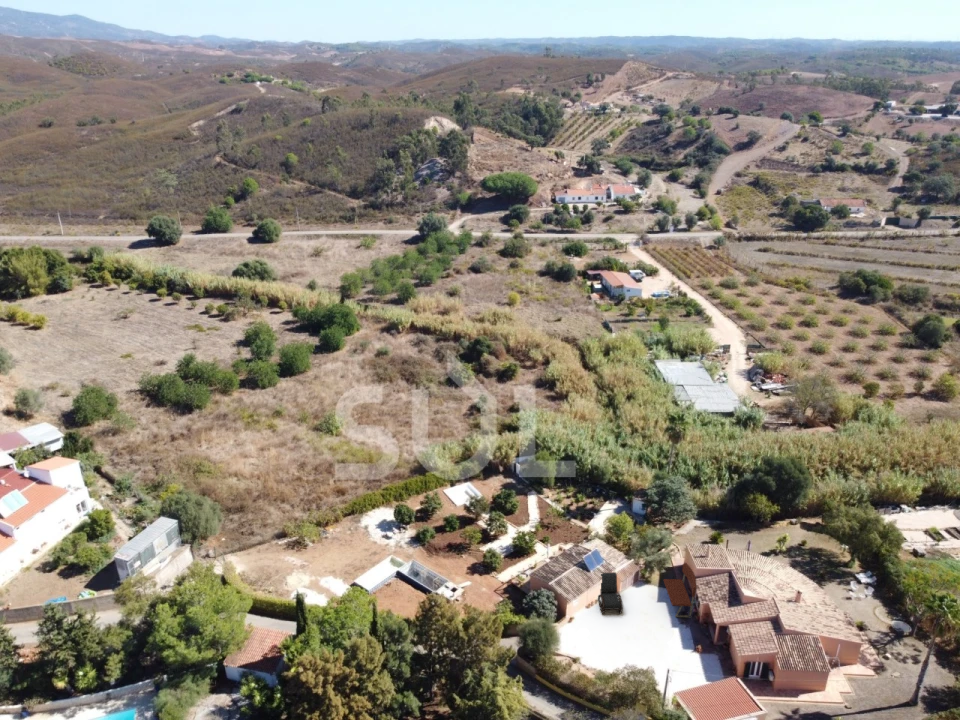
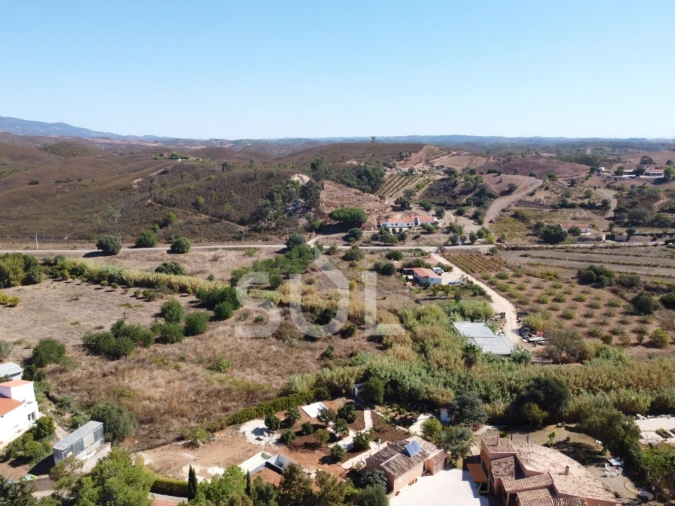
lounge chair: present [598,572,623,614] -> none [418,458,437,491]

